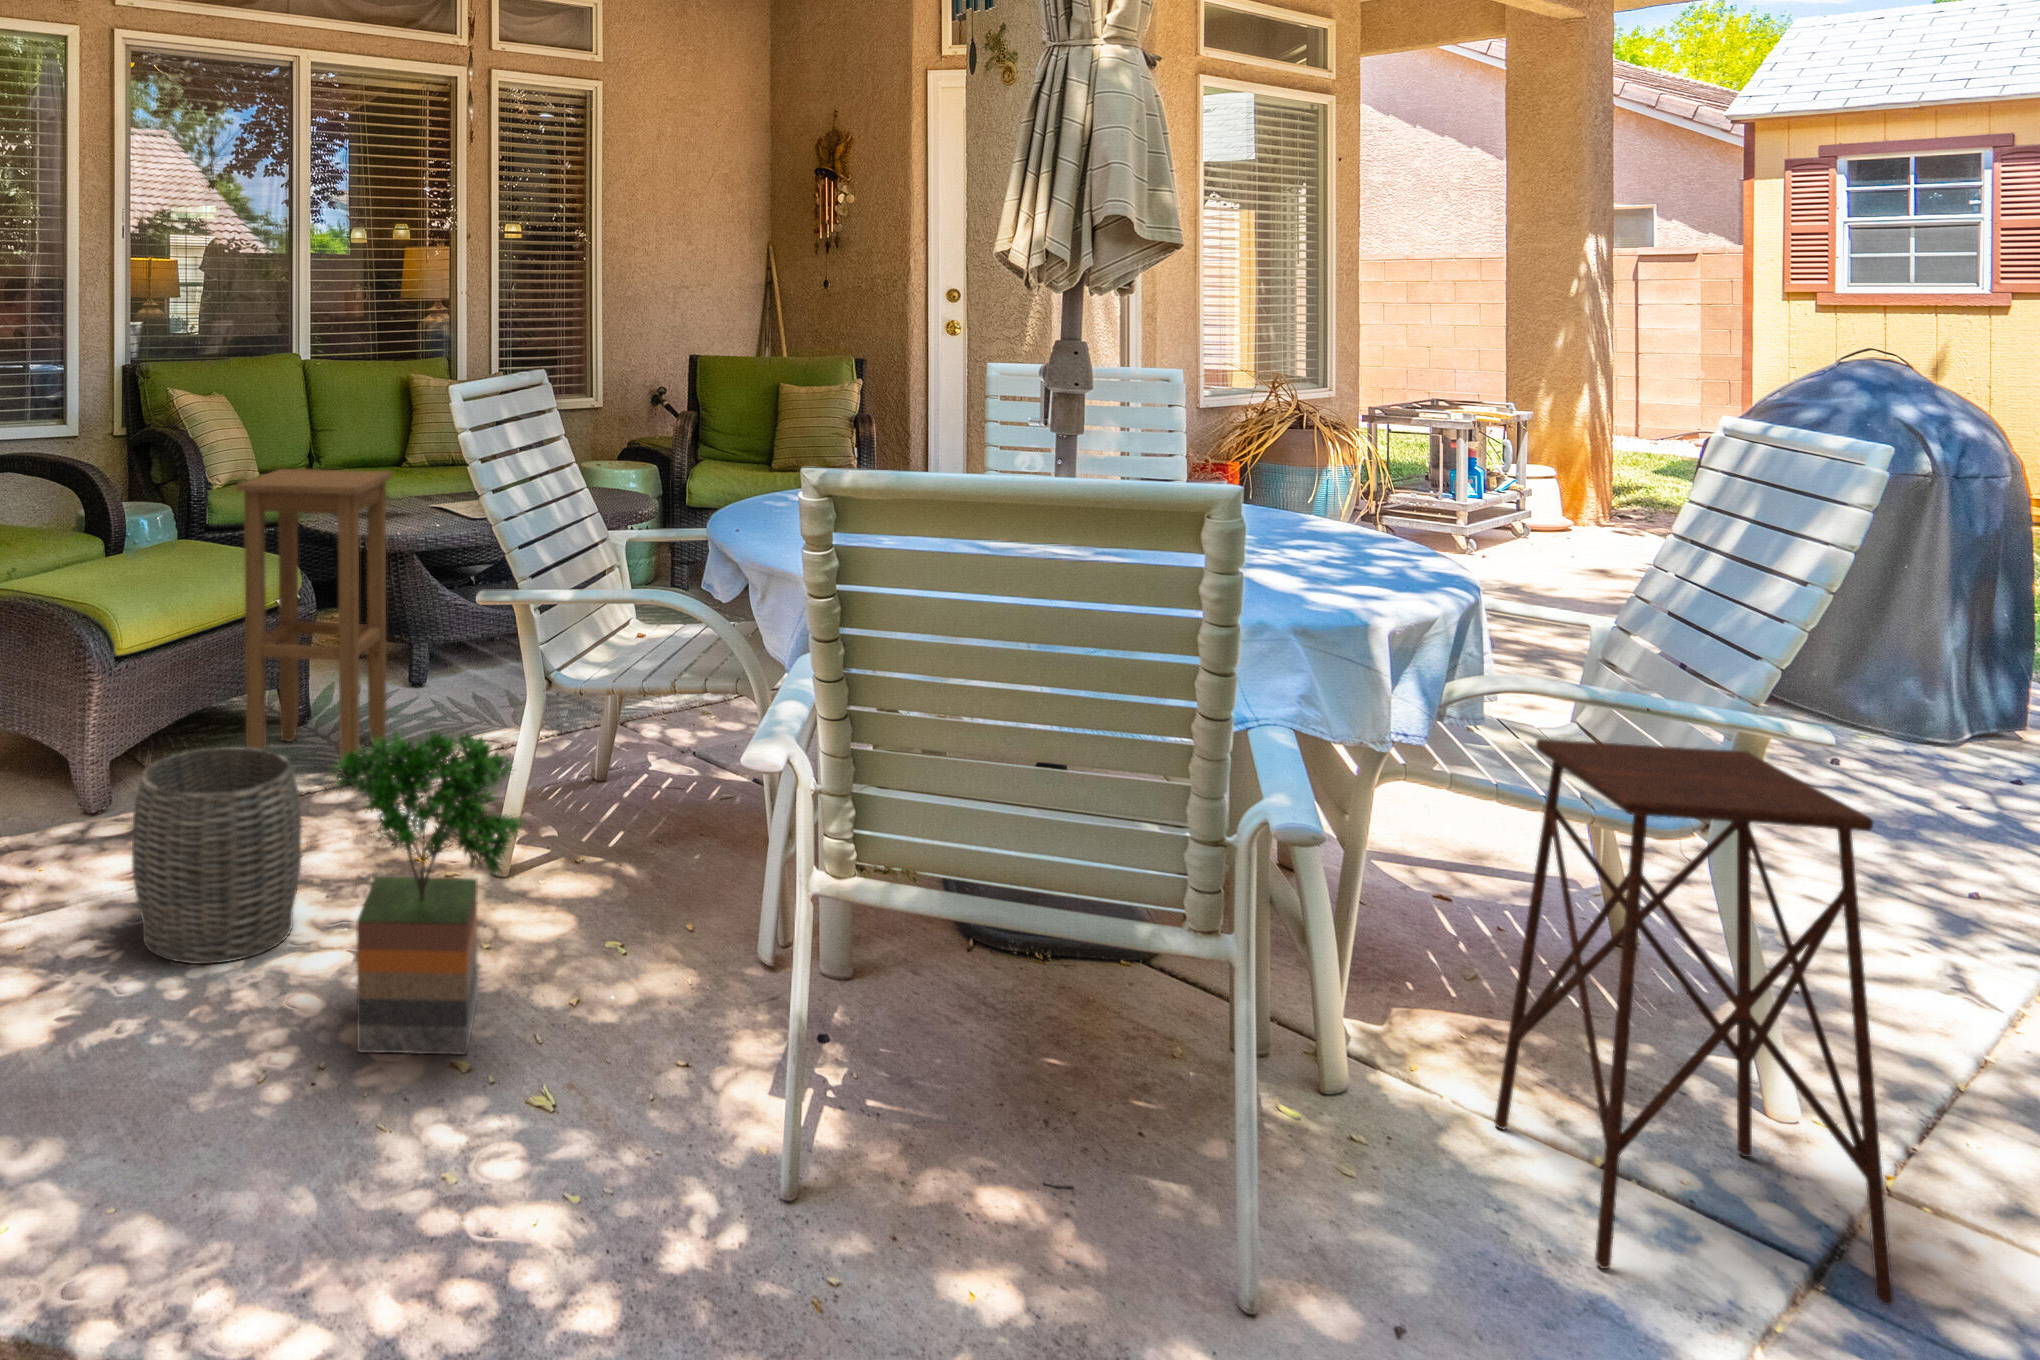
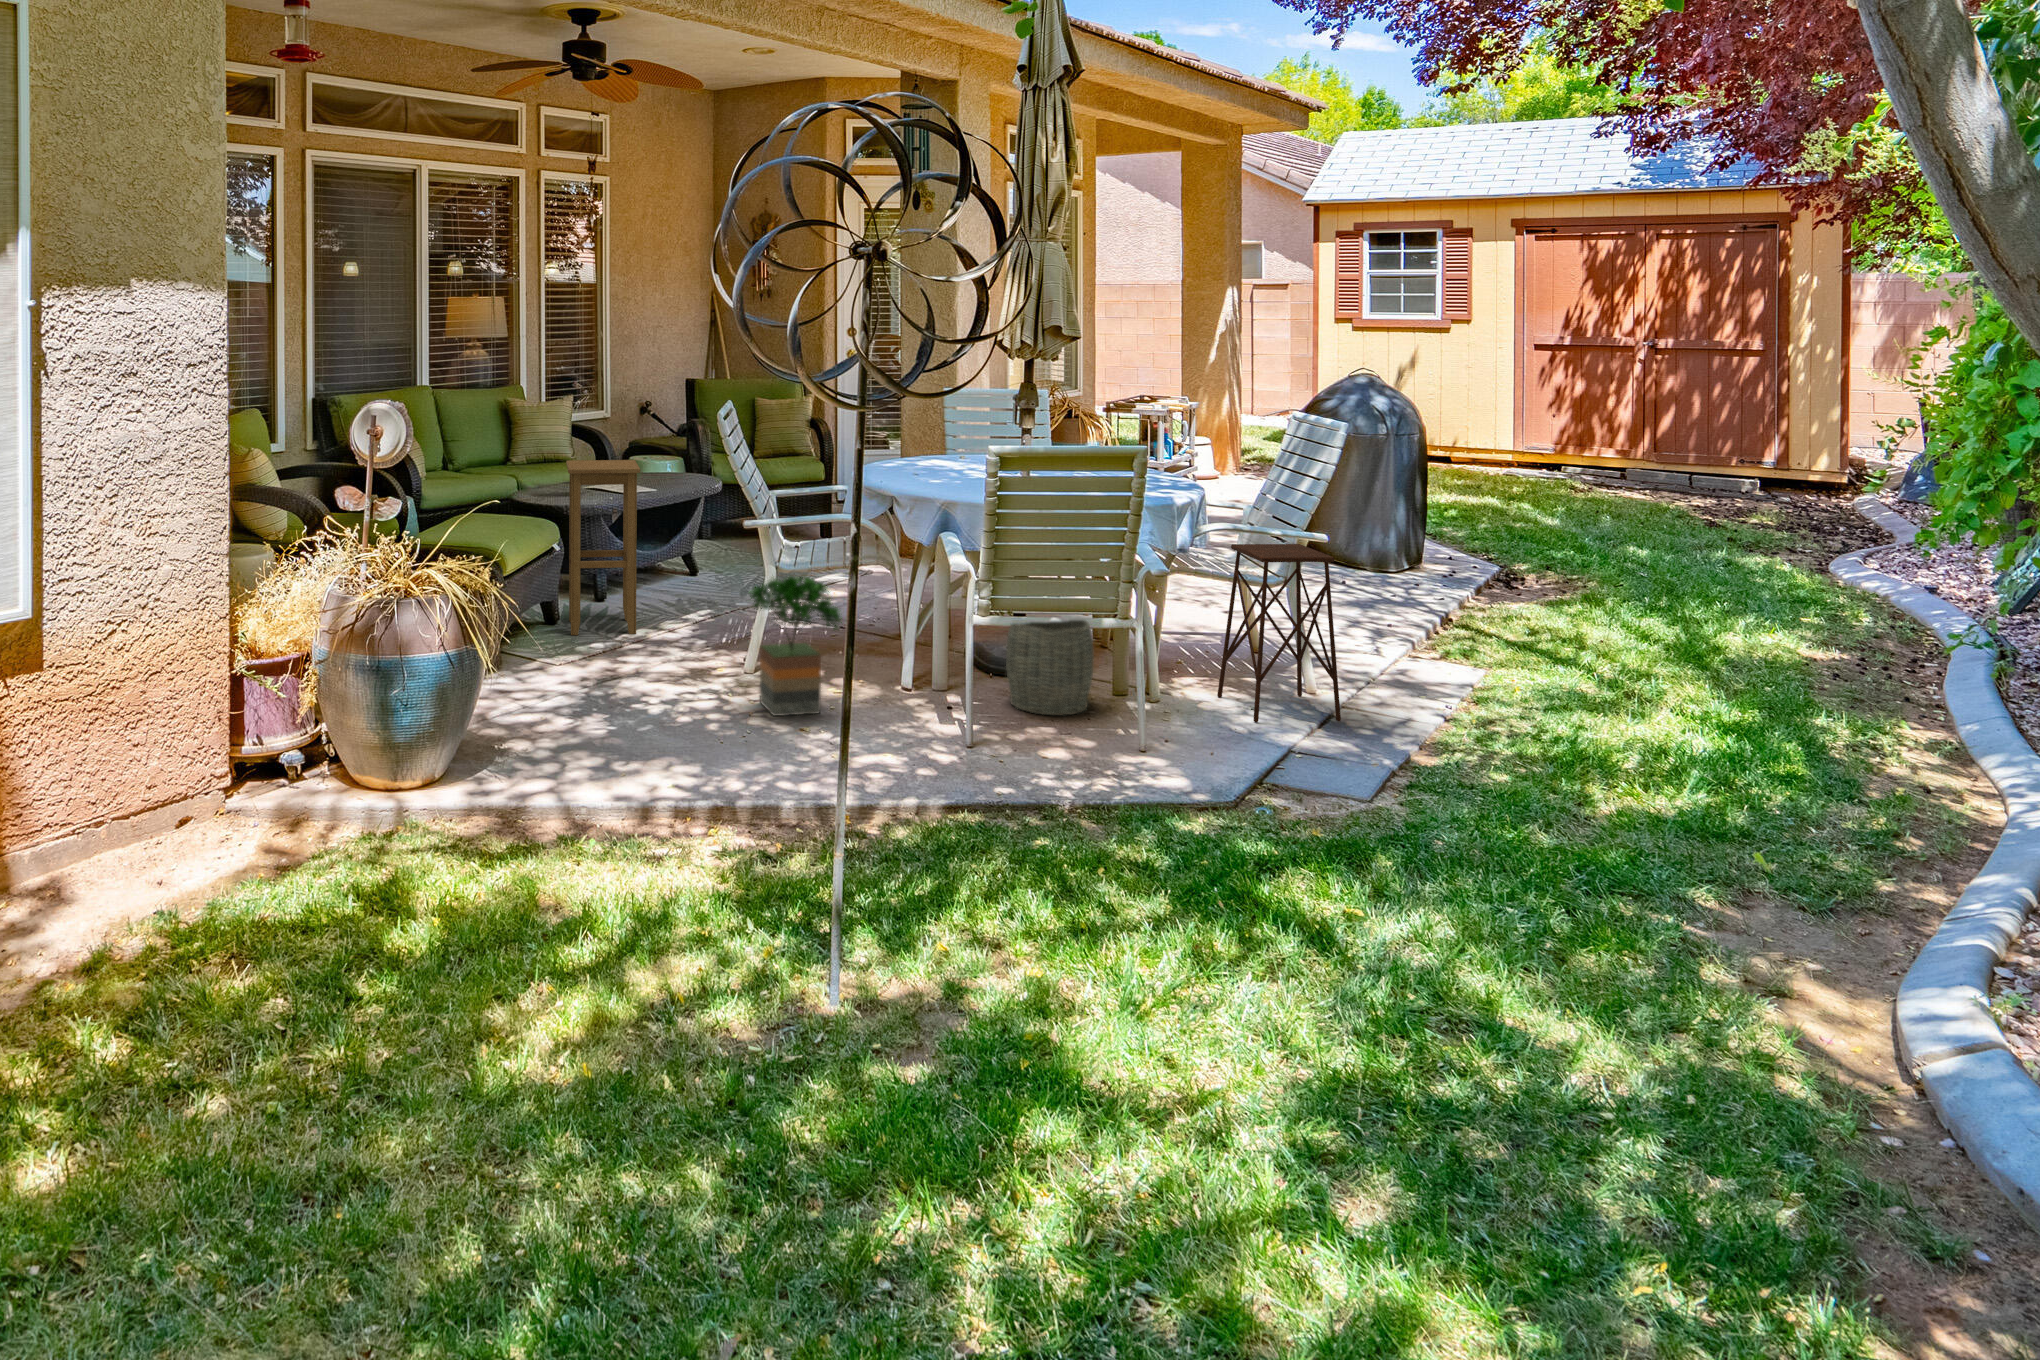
woven basket: present [132,747,302,964] -> present [1006,620,1094,716]

